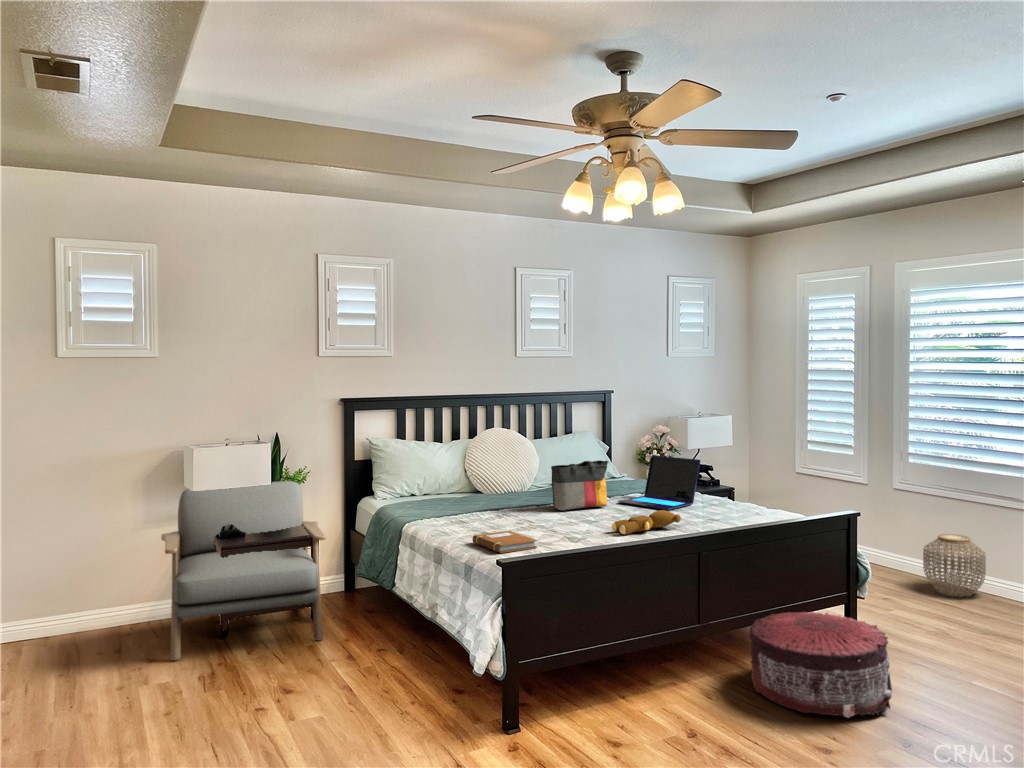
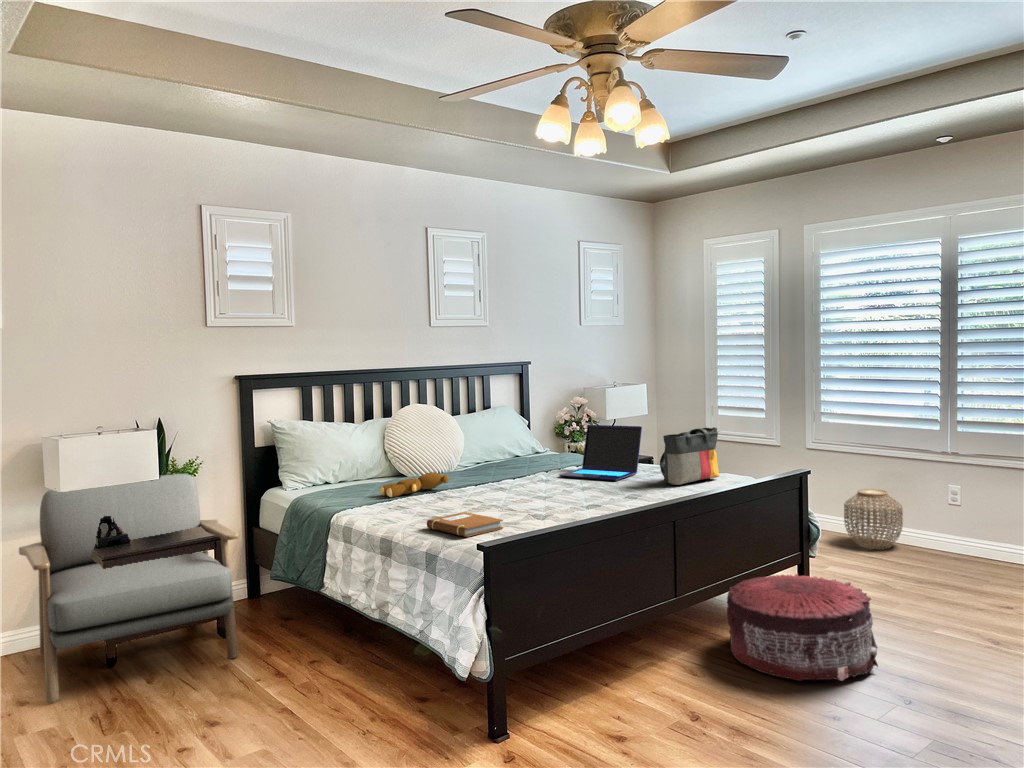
tote bag: present [551,460,608,510] -> present [660,427,719,485]
teddy bear: present [612,510,681,535] -> present [380,472,449,497]

